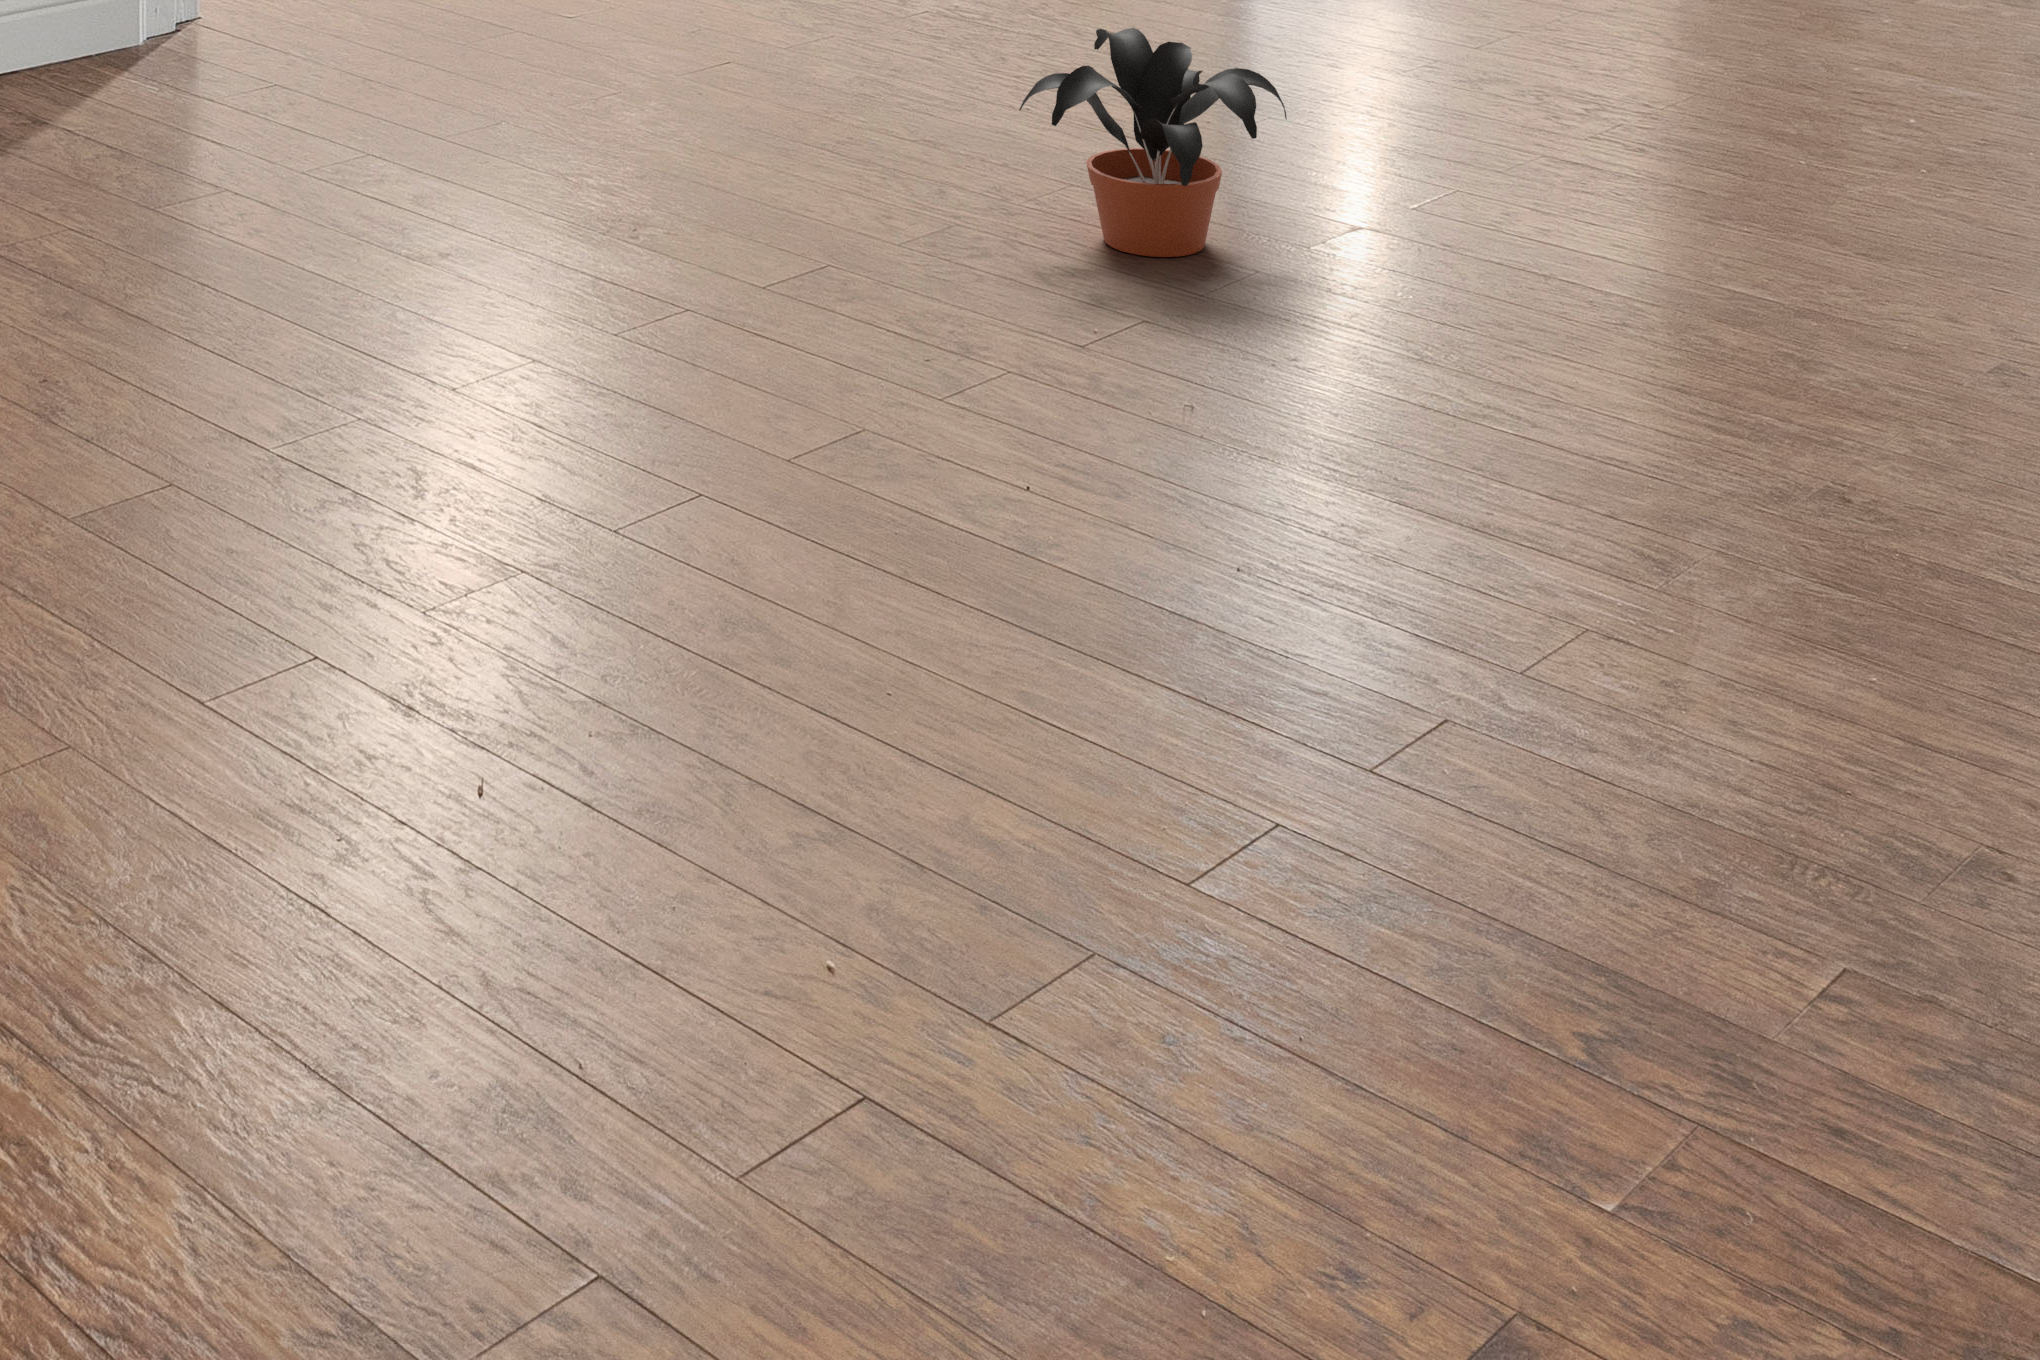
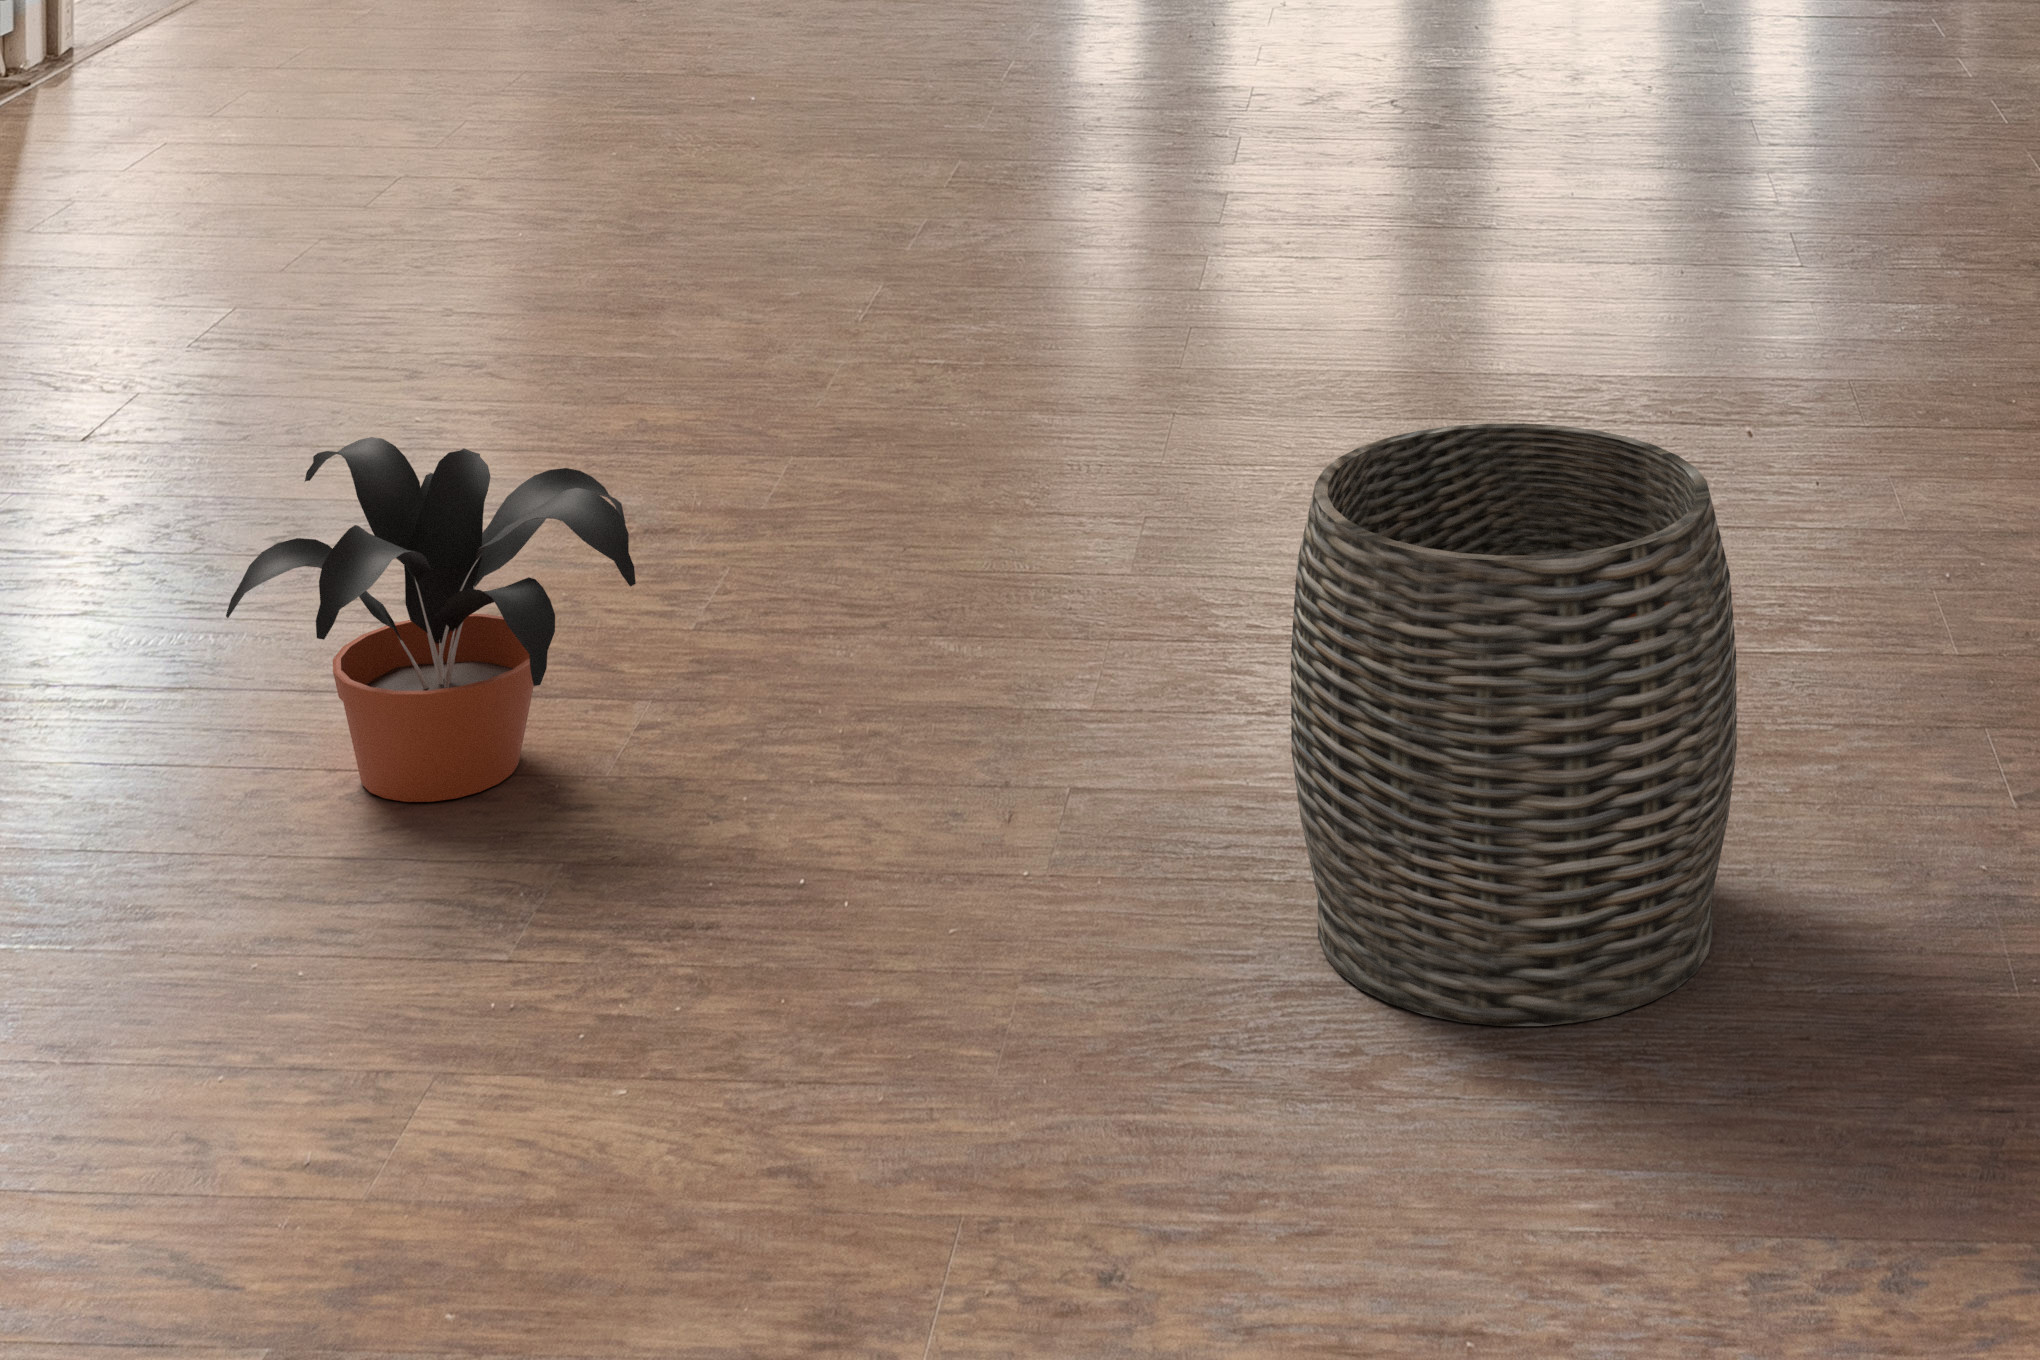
woven basket: none [1616,120,1969,541] -> present [1291,423,1737,1026]

